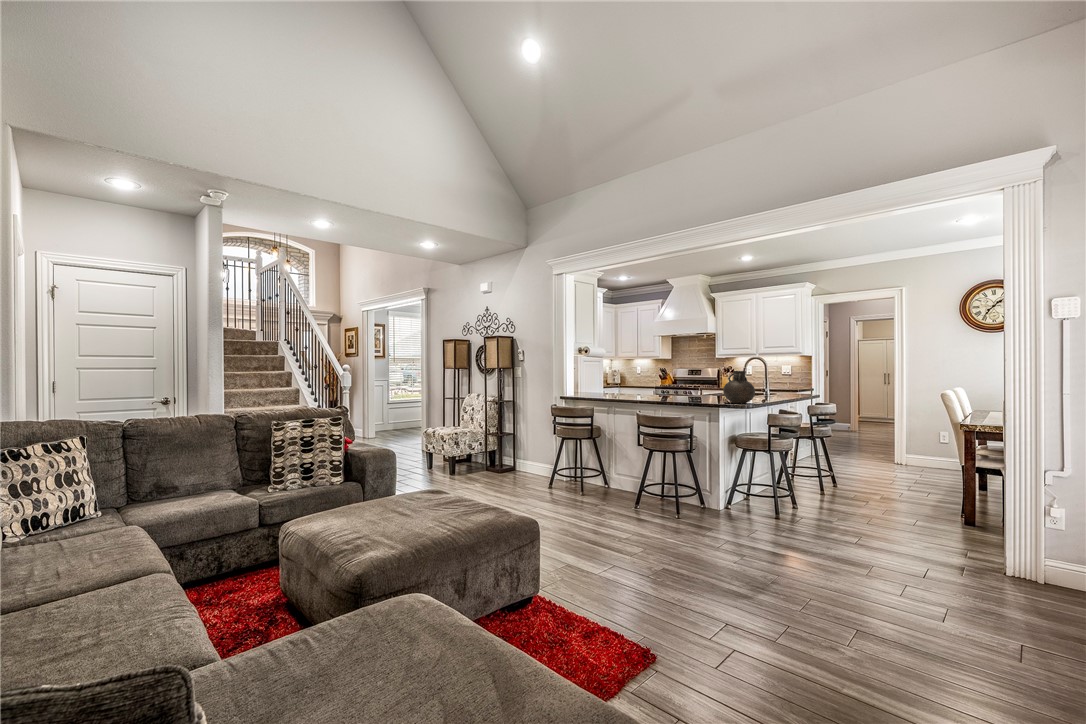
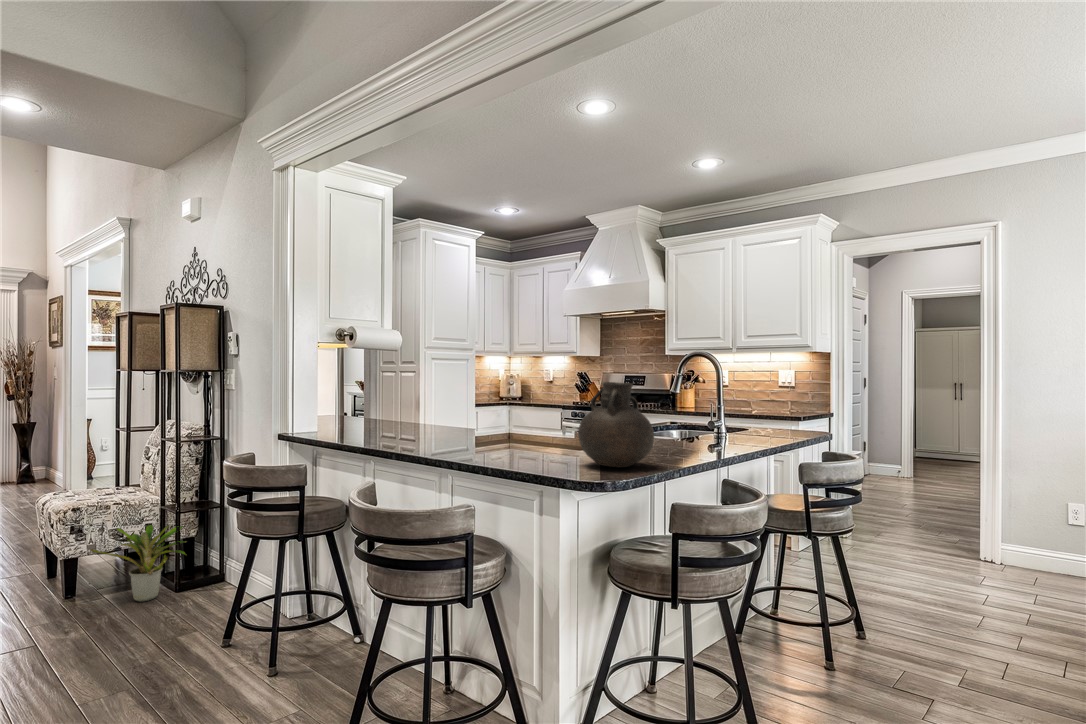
potted plant: none [470,440,514,475] -> present [90,525,186,602]

